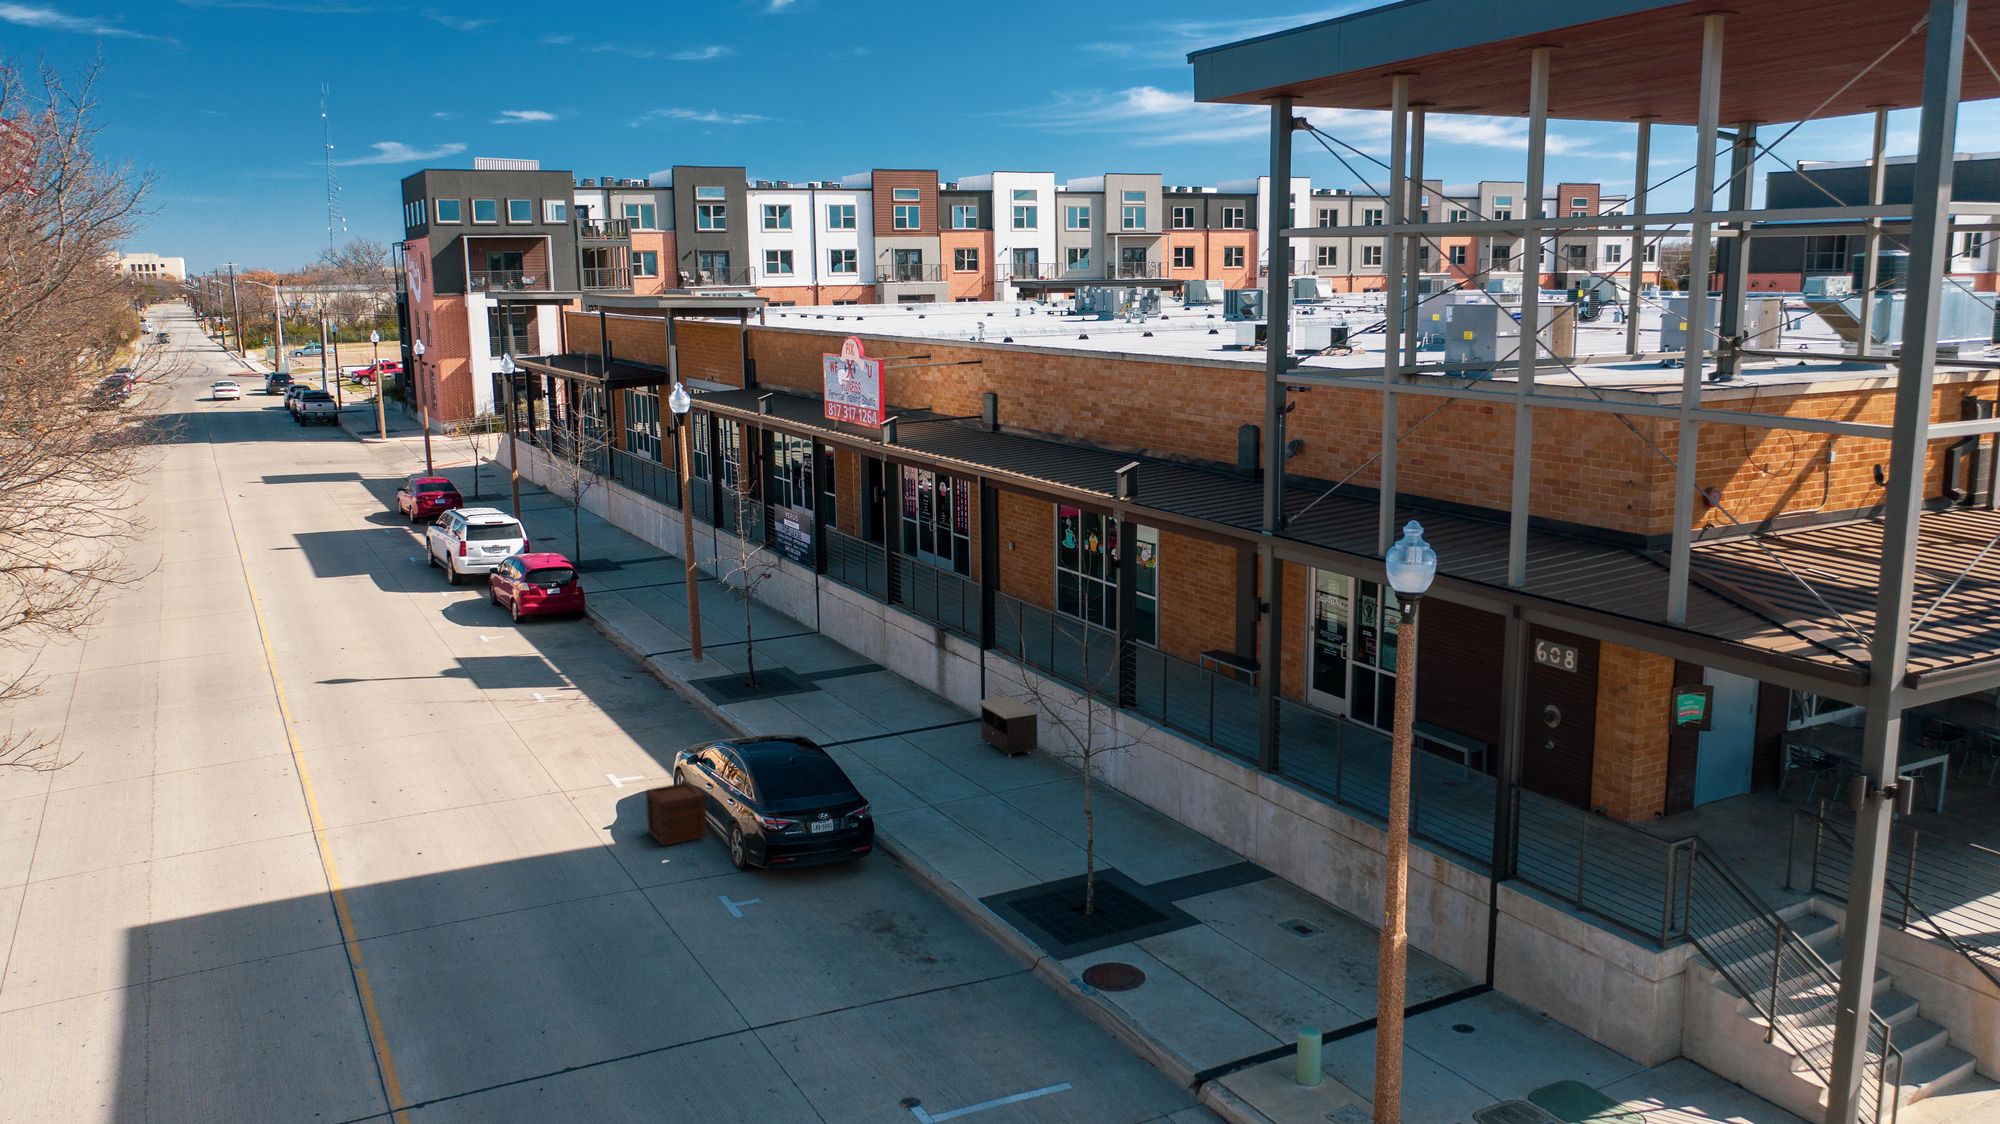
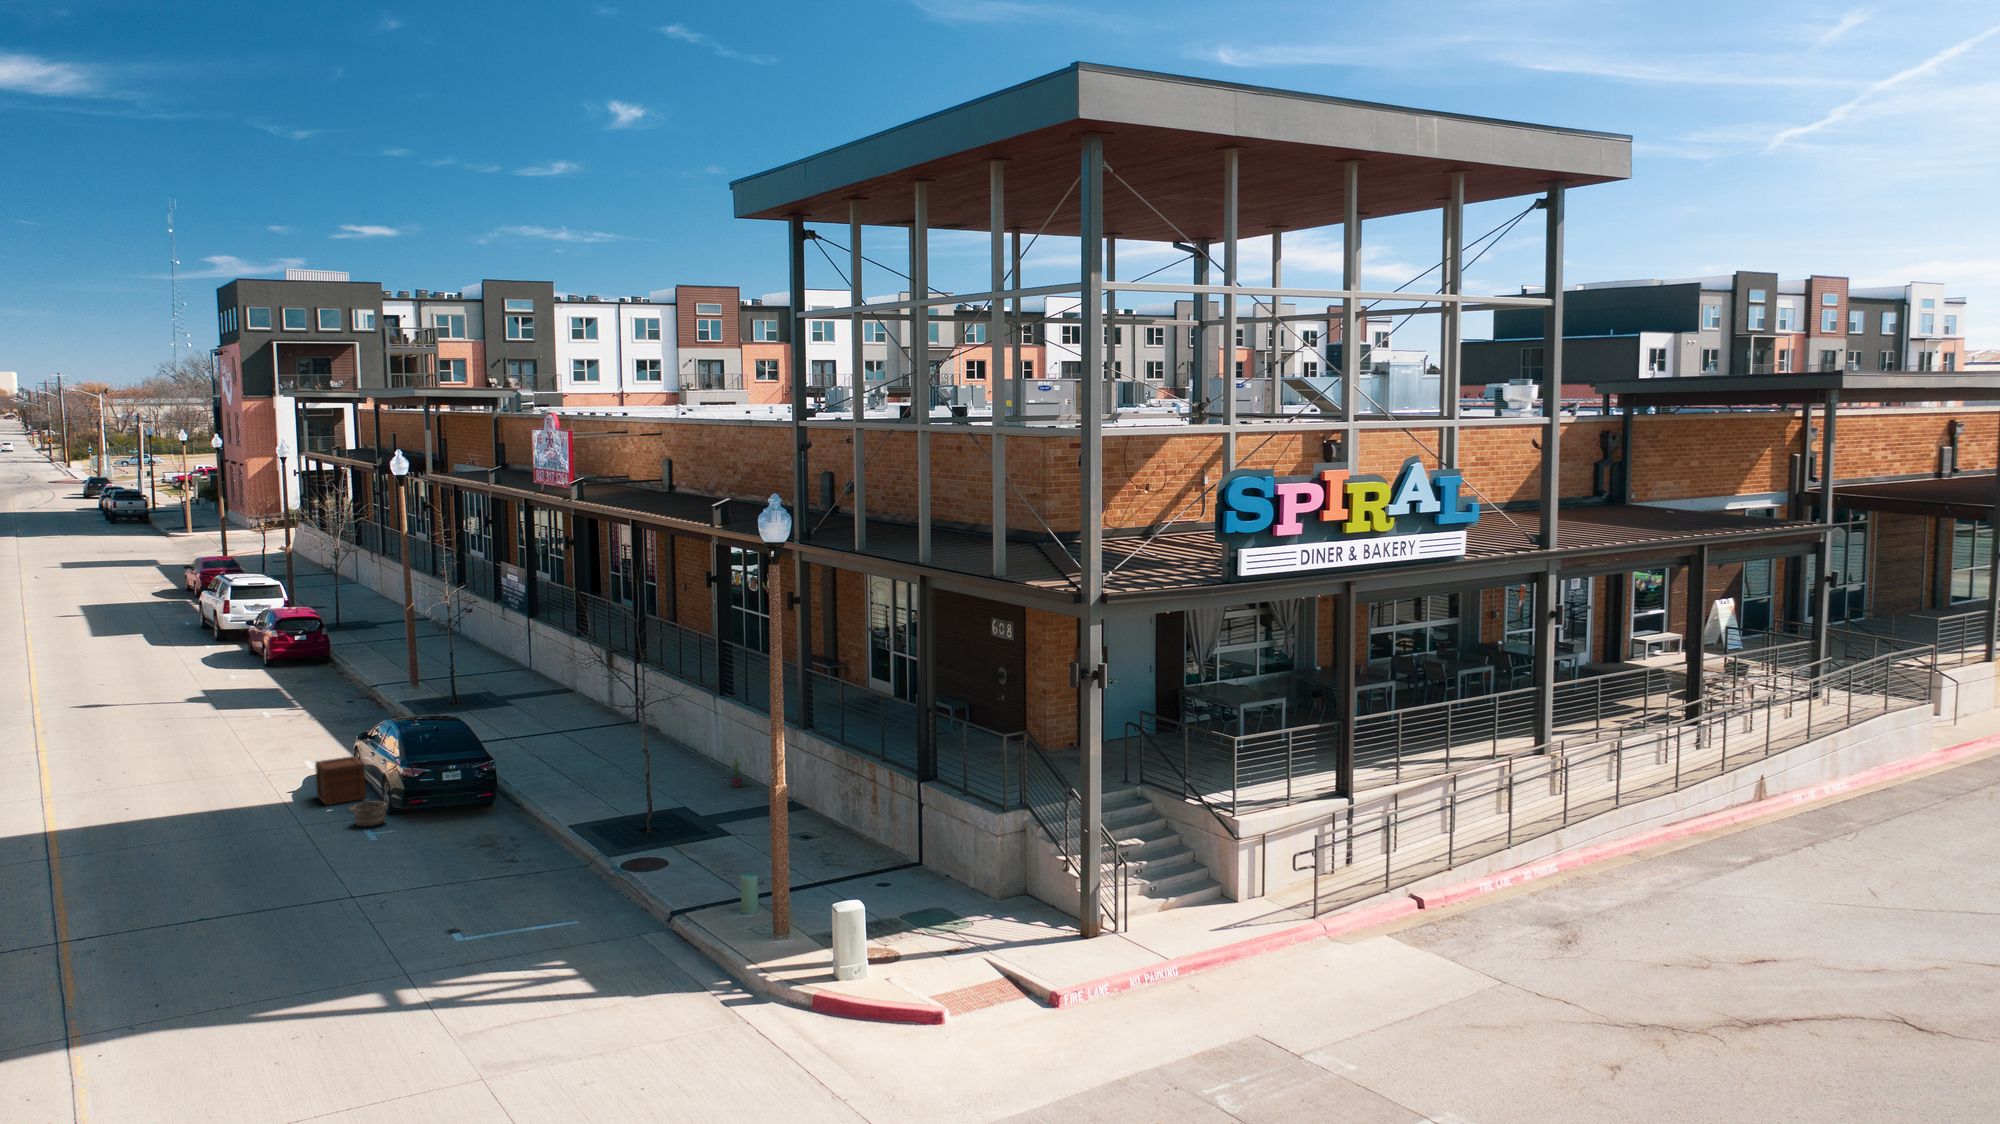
storage bench: present [980,696,1037,757] -> none [627,697,671,744]
decorative plant: none [1136,791,1177,834] -> present [729,756,742,787]
bucket: none [702,847,746,884] -> present [349,800,387,826]

